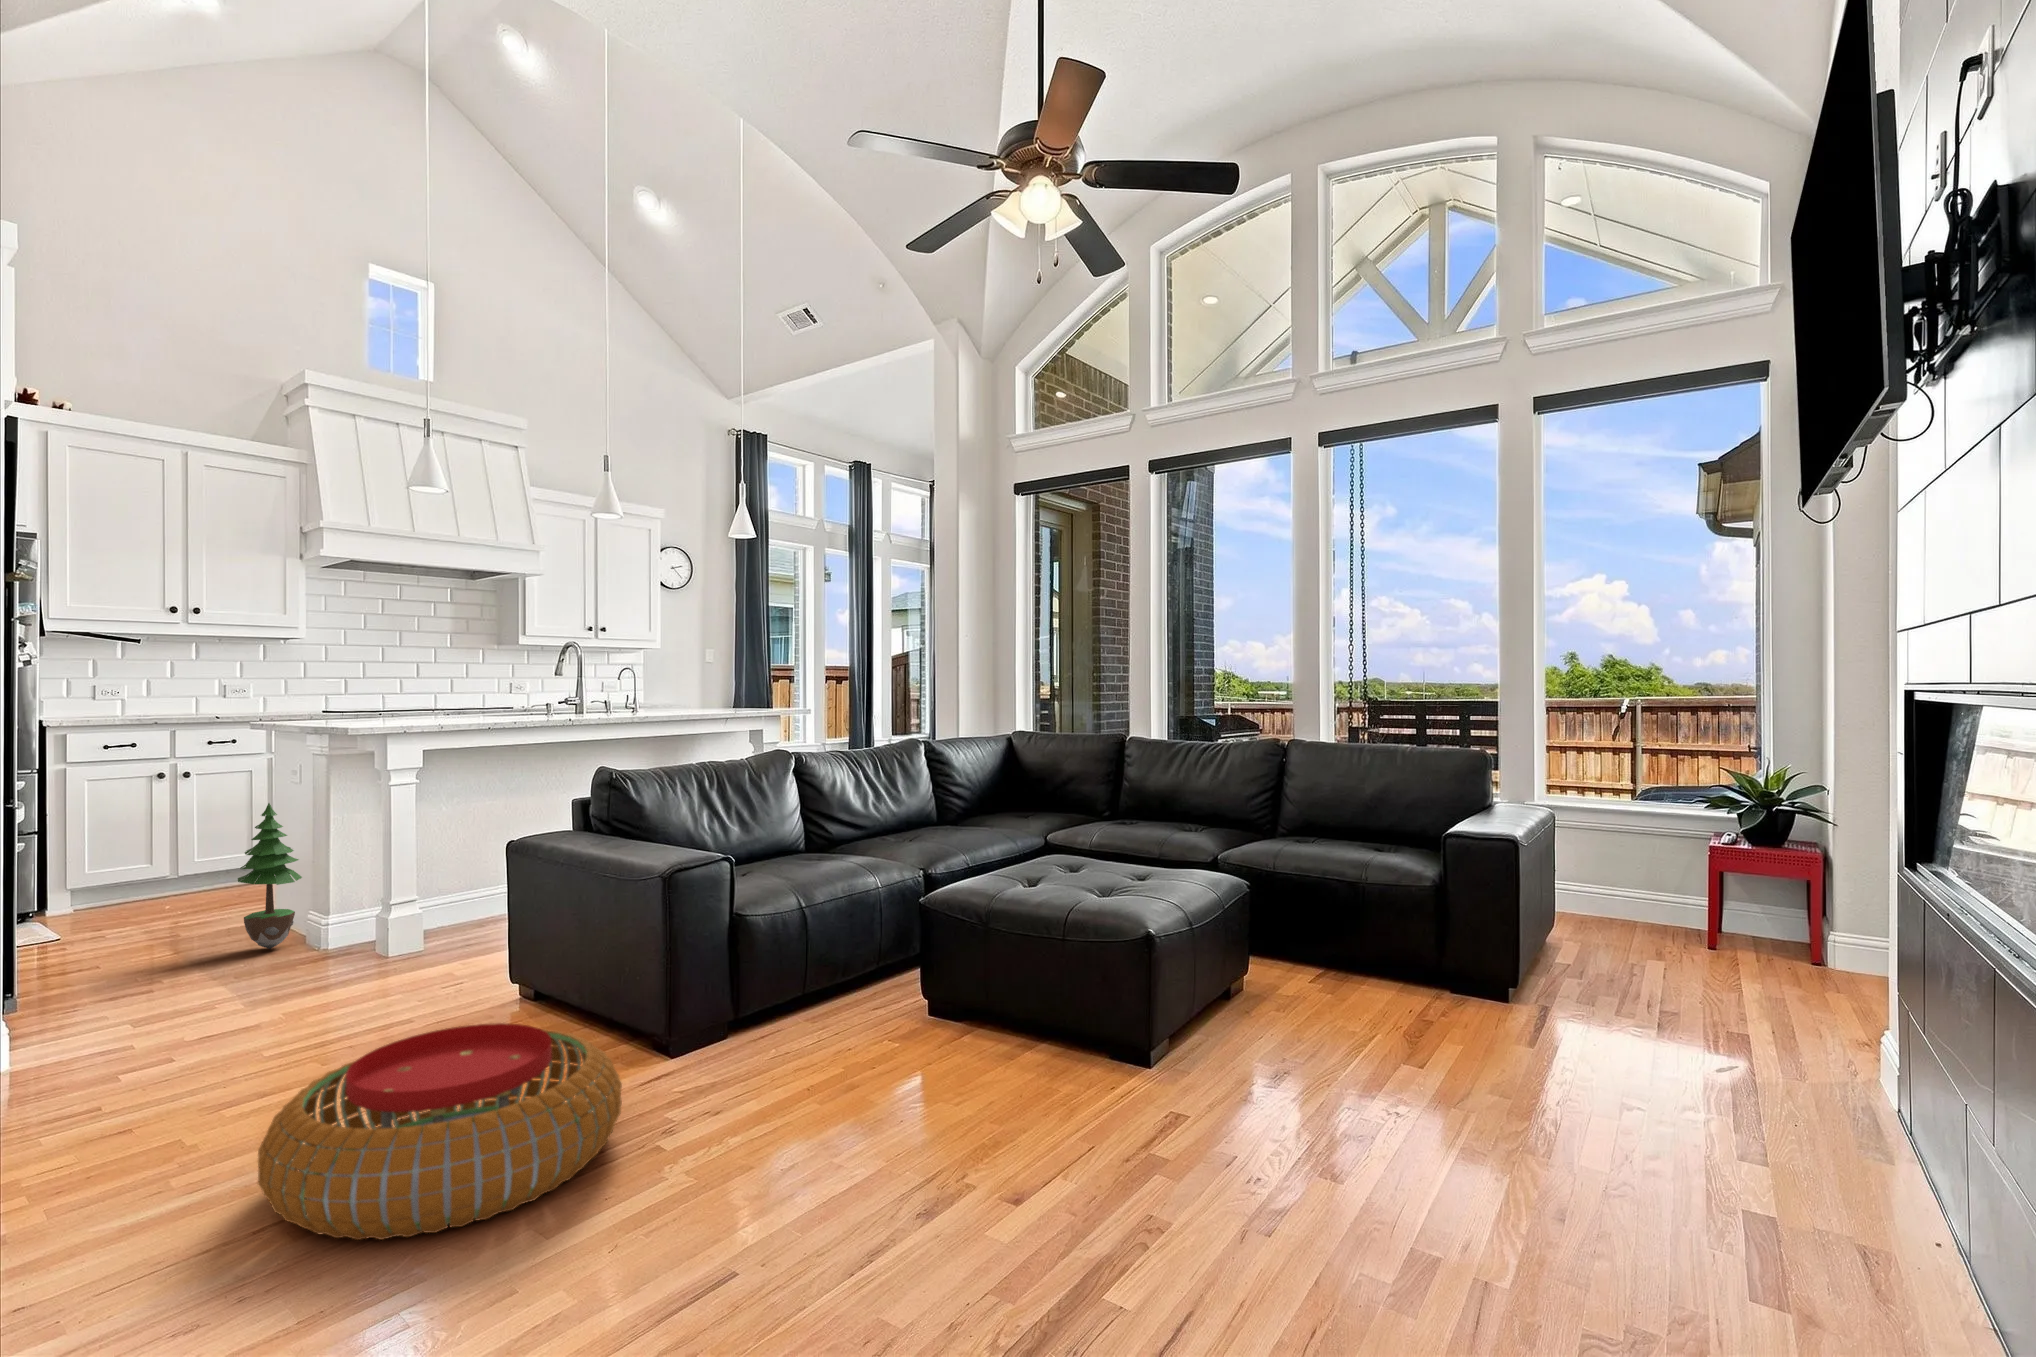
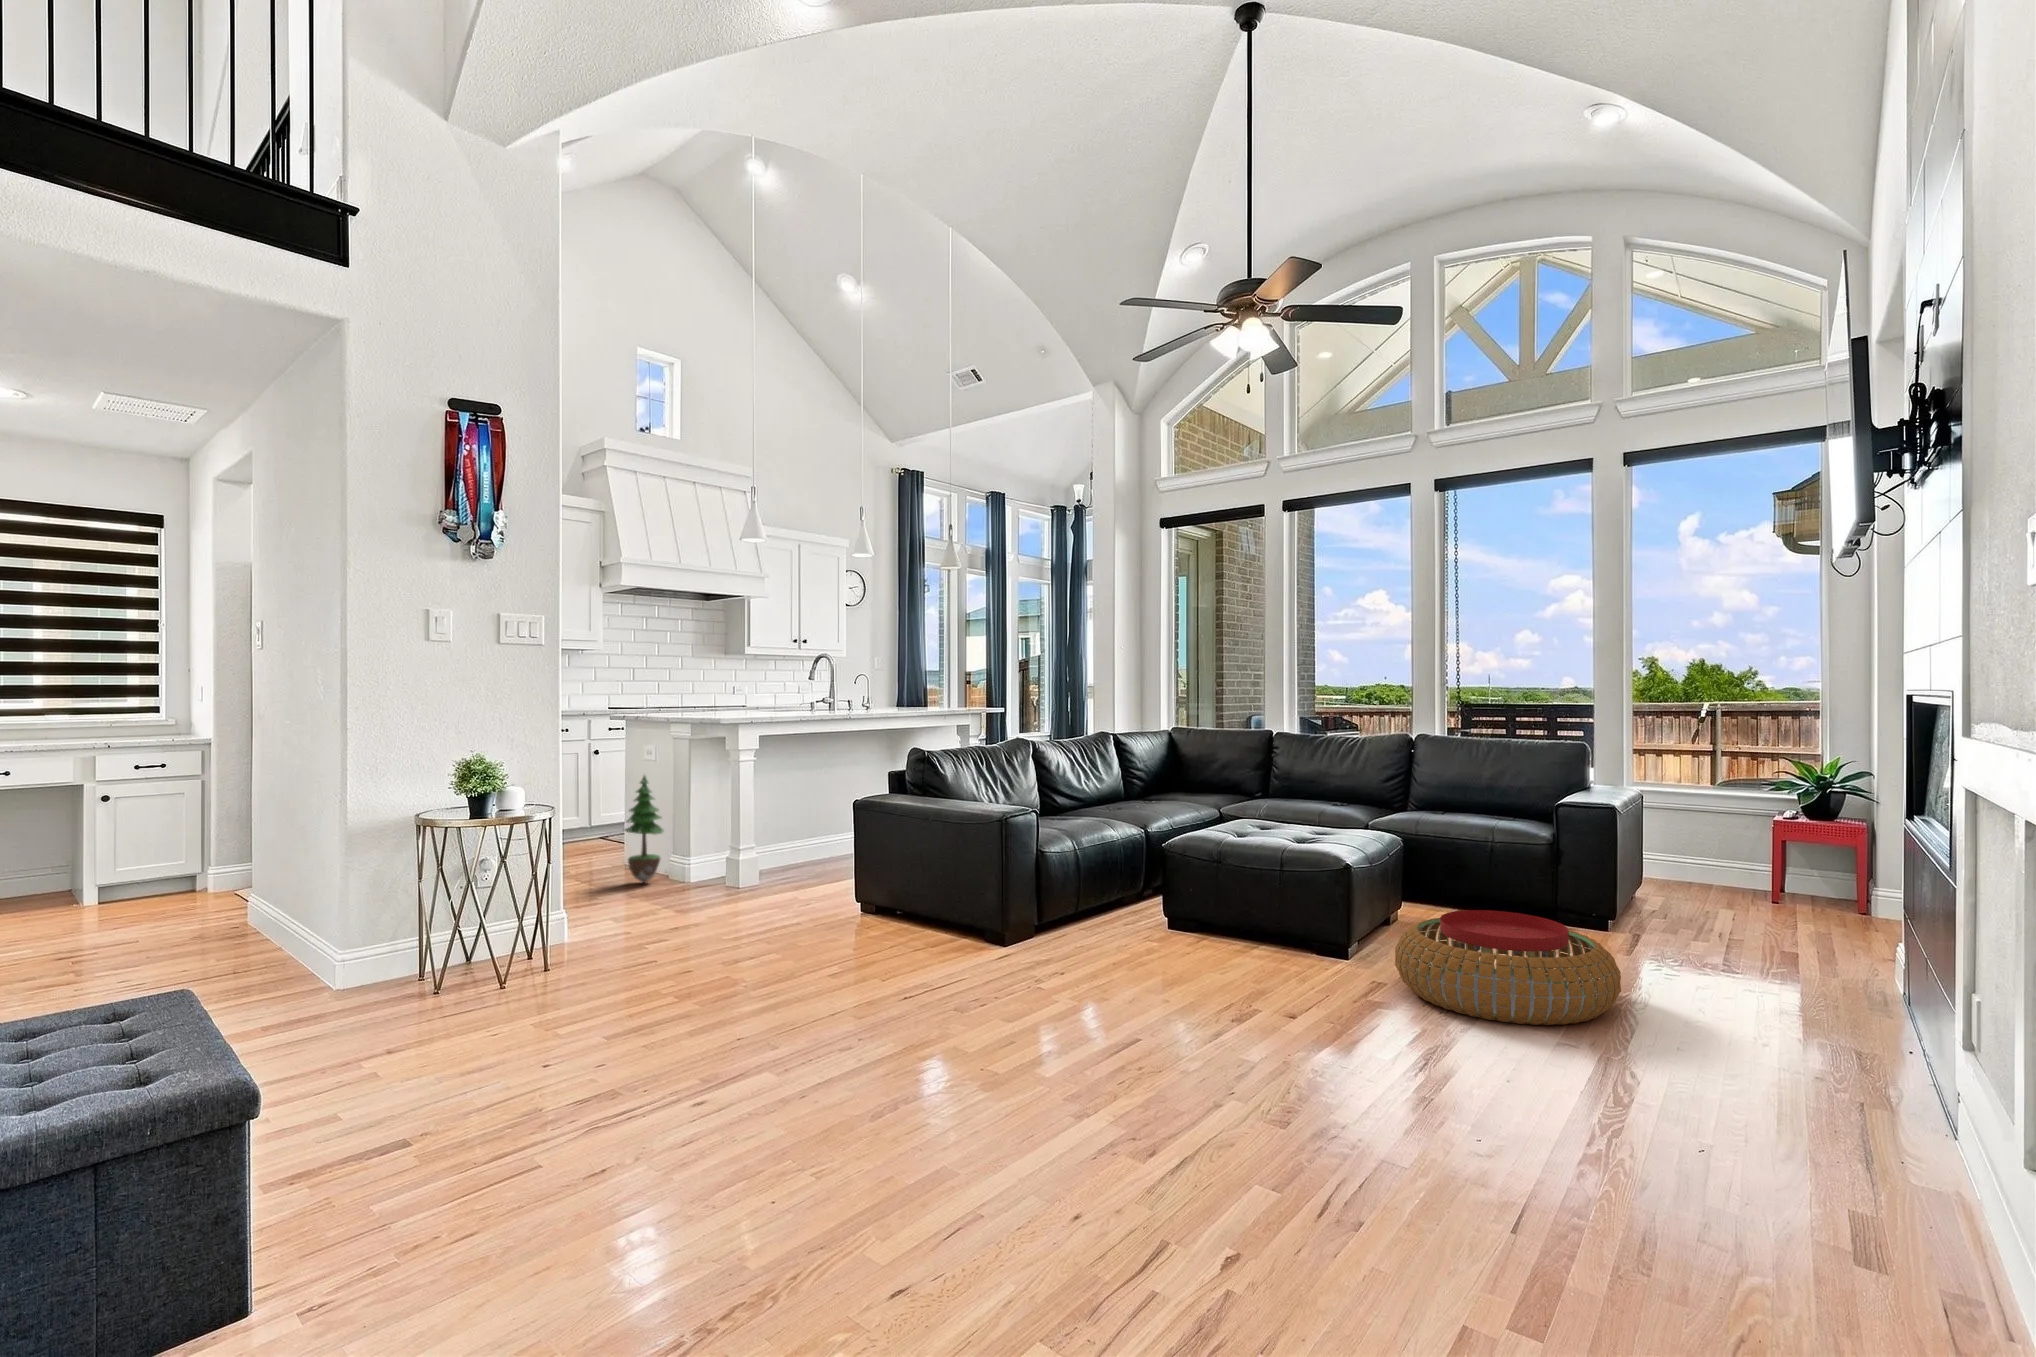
pouf: present [258,1023,622,1240] -> present [1395,910,1621,1025]

